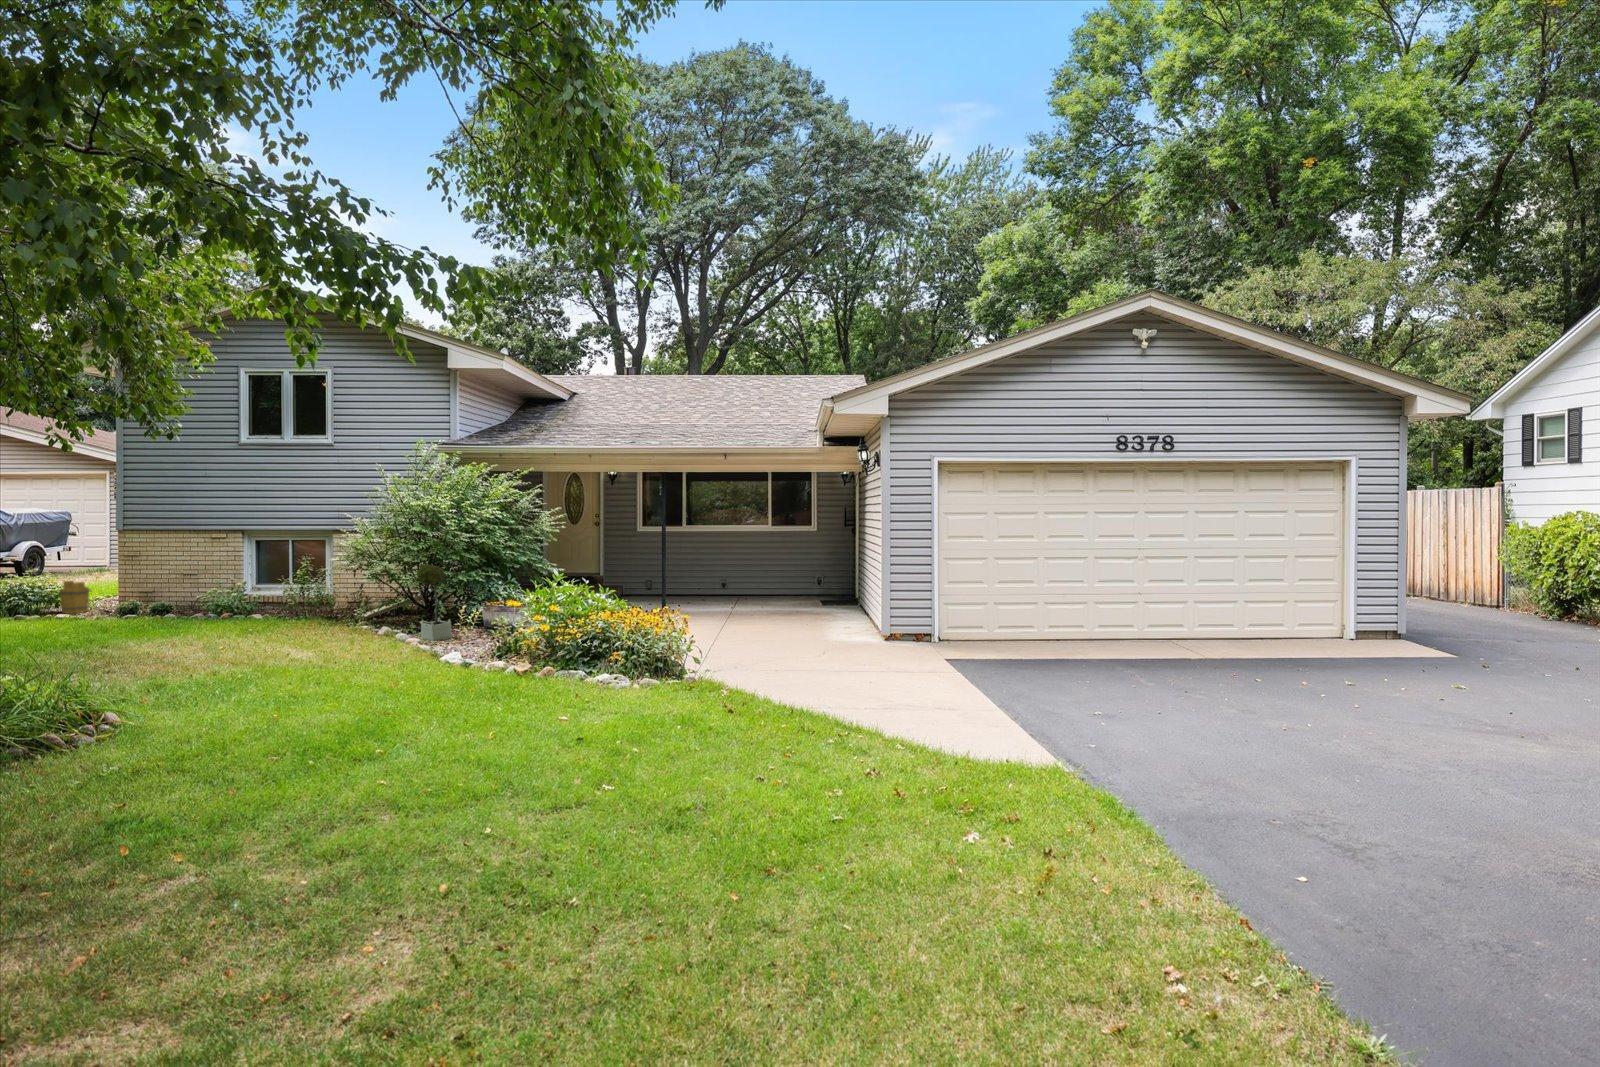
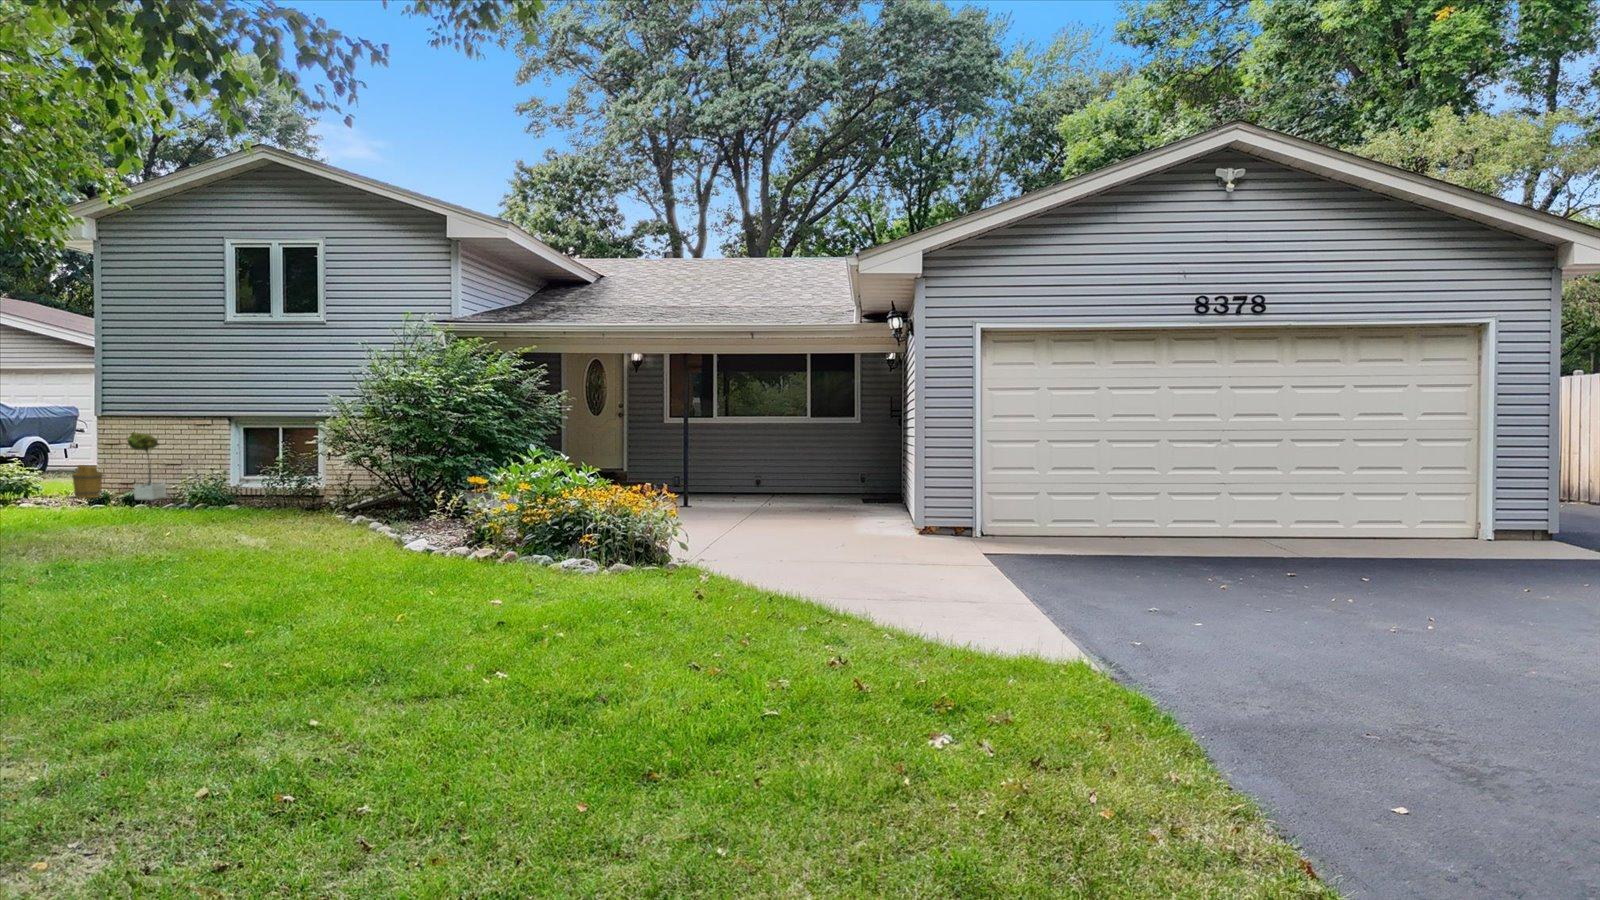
potted tree: present [416,563,452,641] -> present [127,432,166,500]

